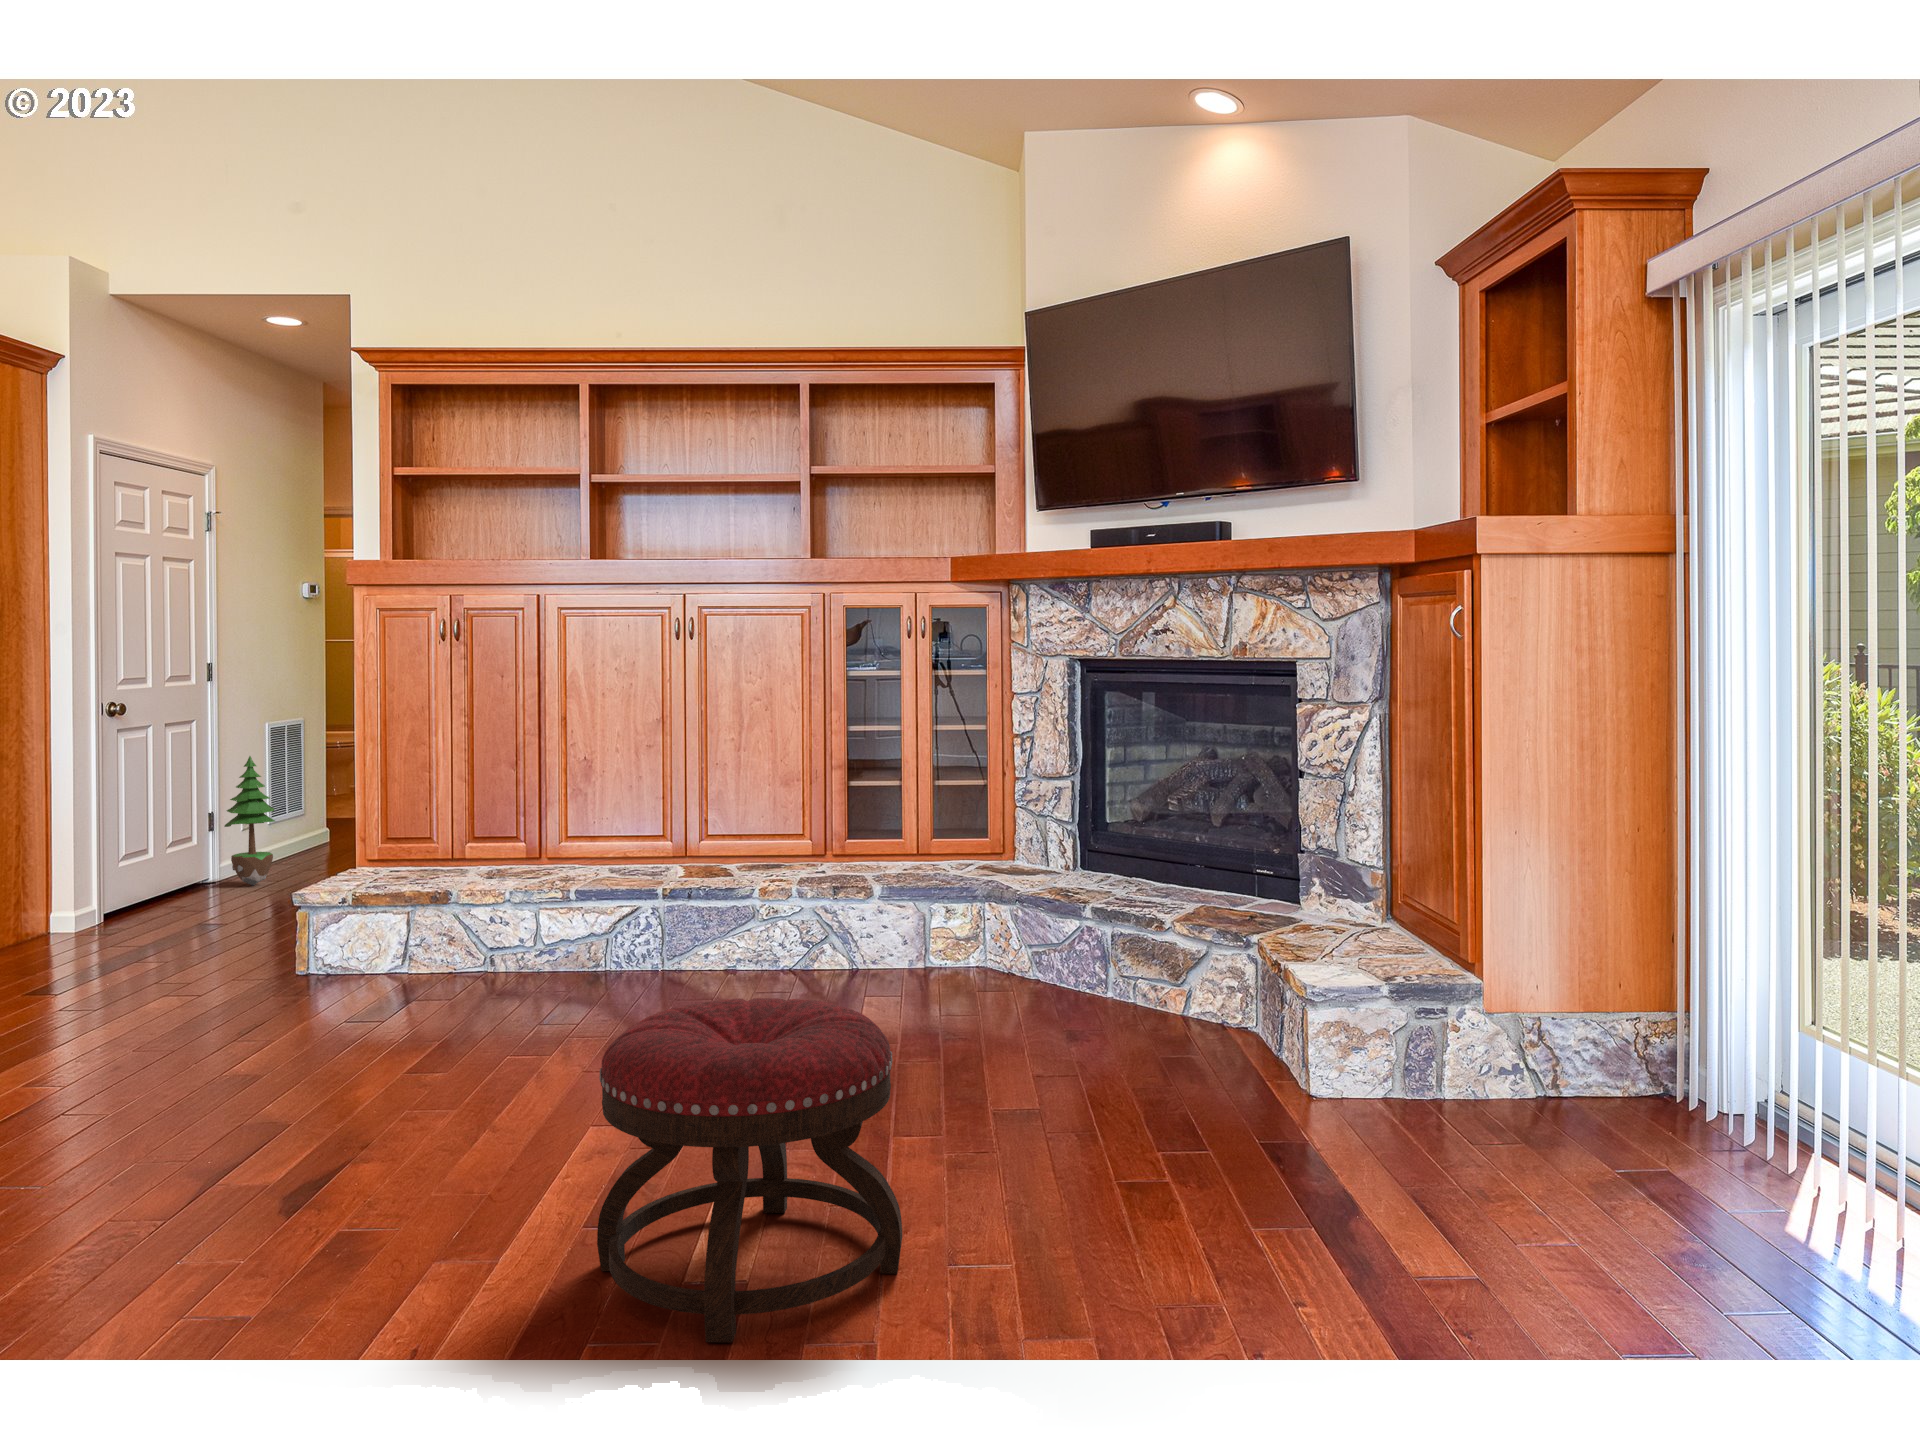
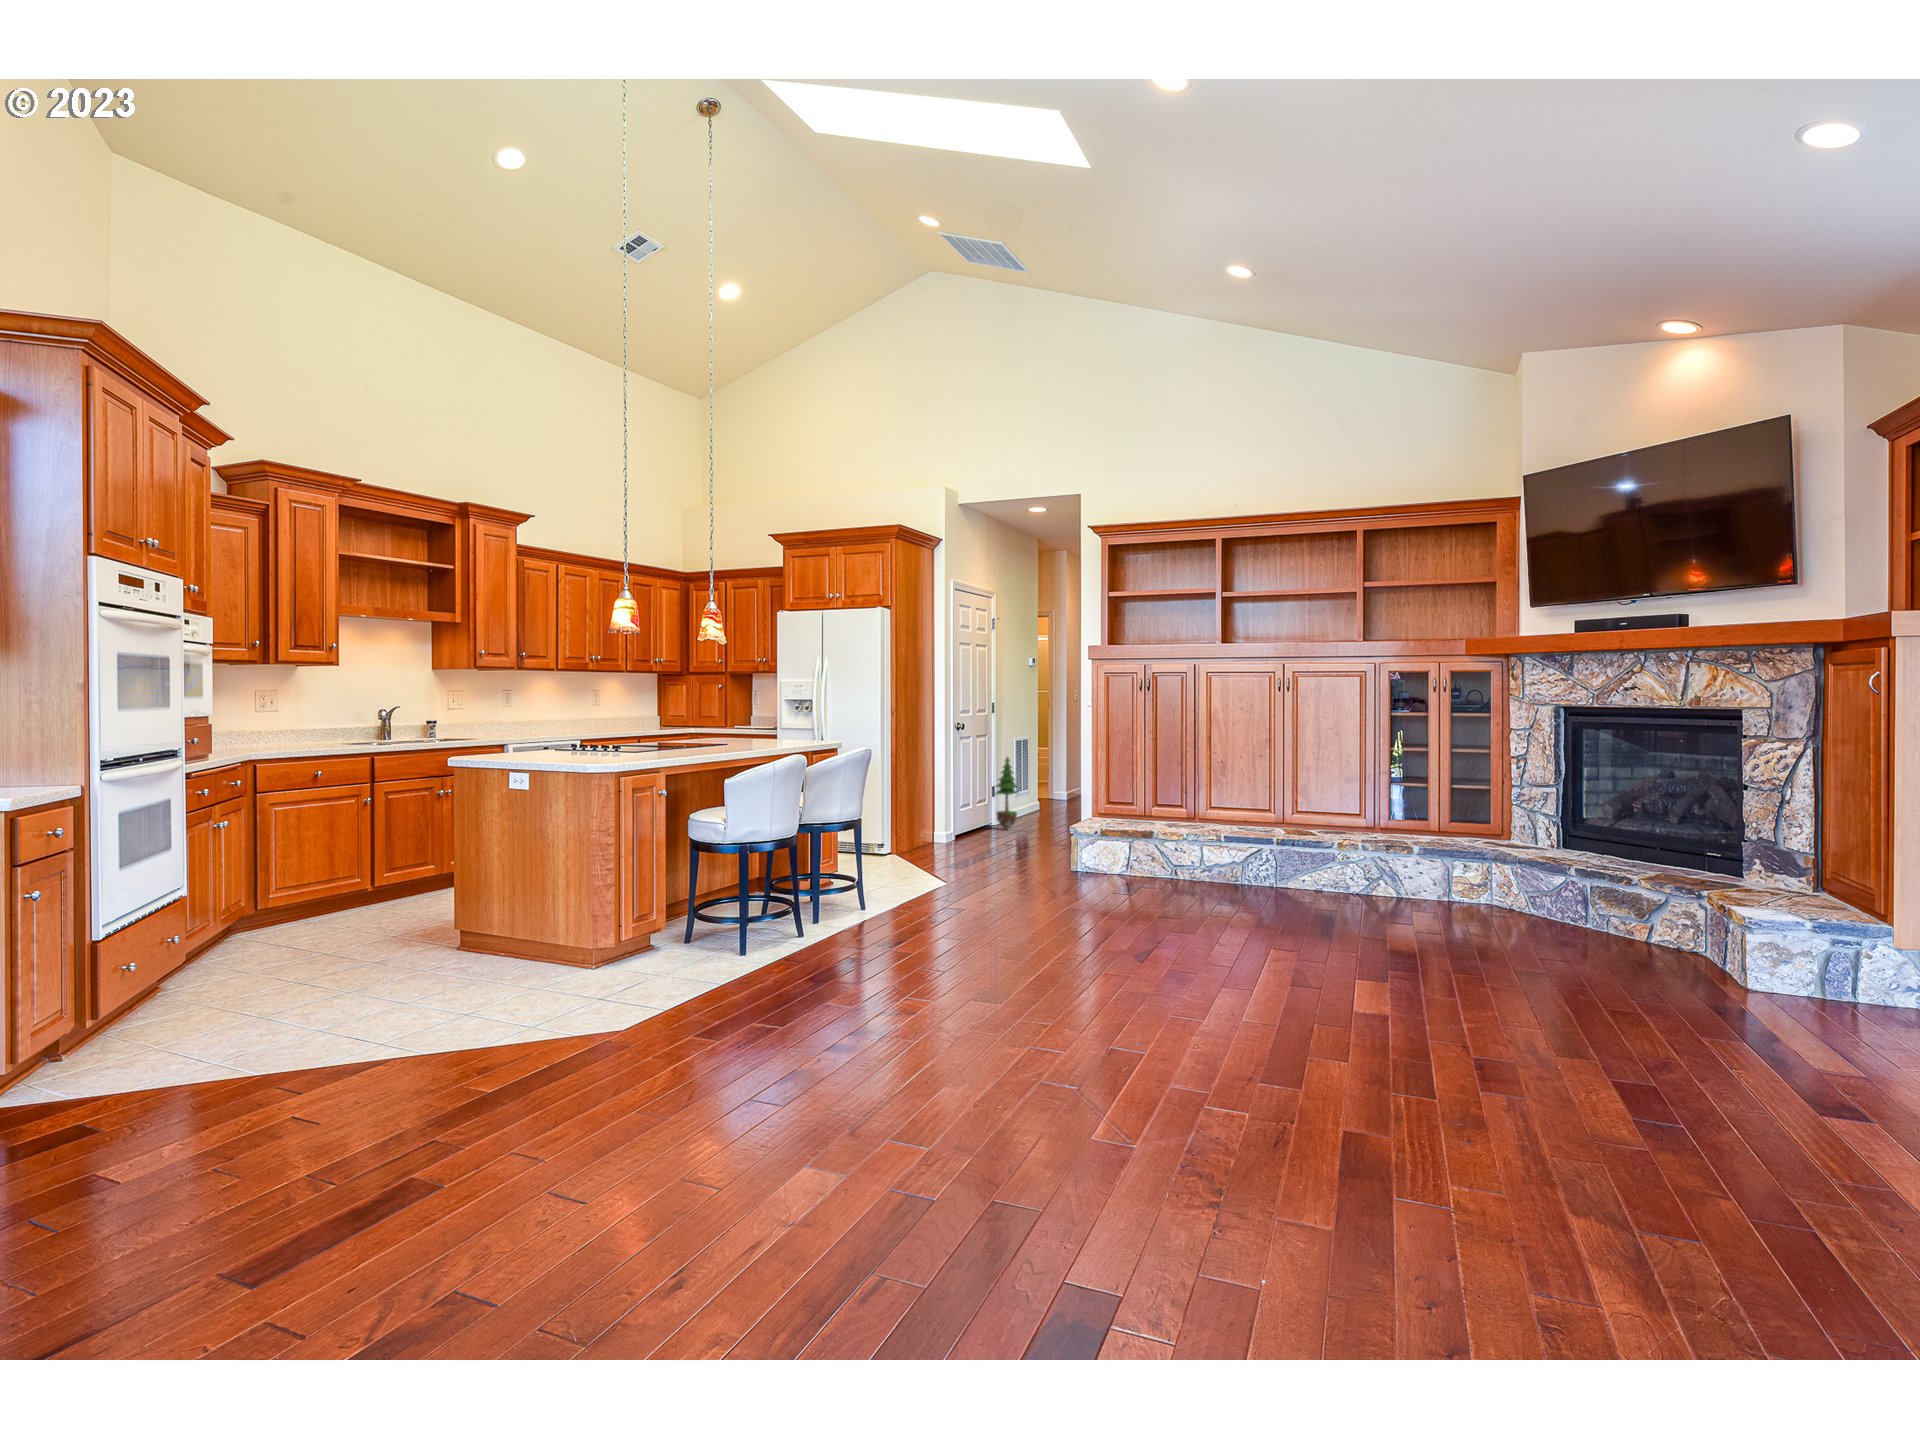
ottoman: present [597,998,902,1342] -> none [1314,879,1480,1032]

